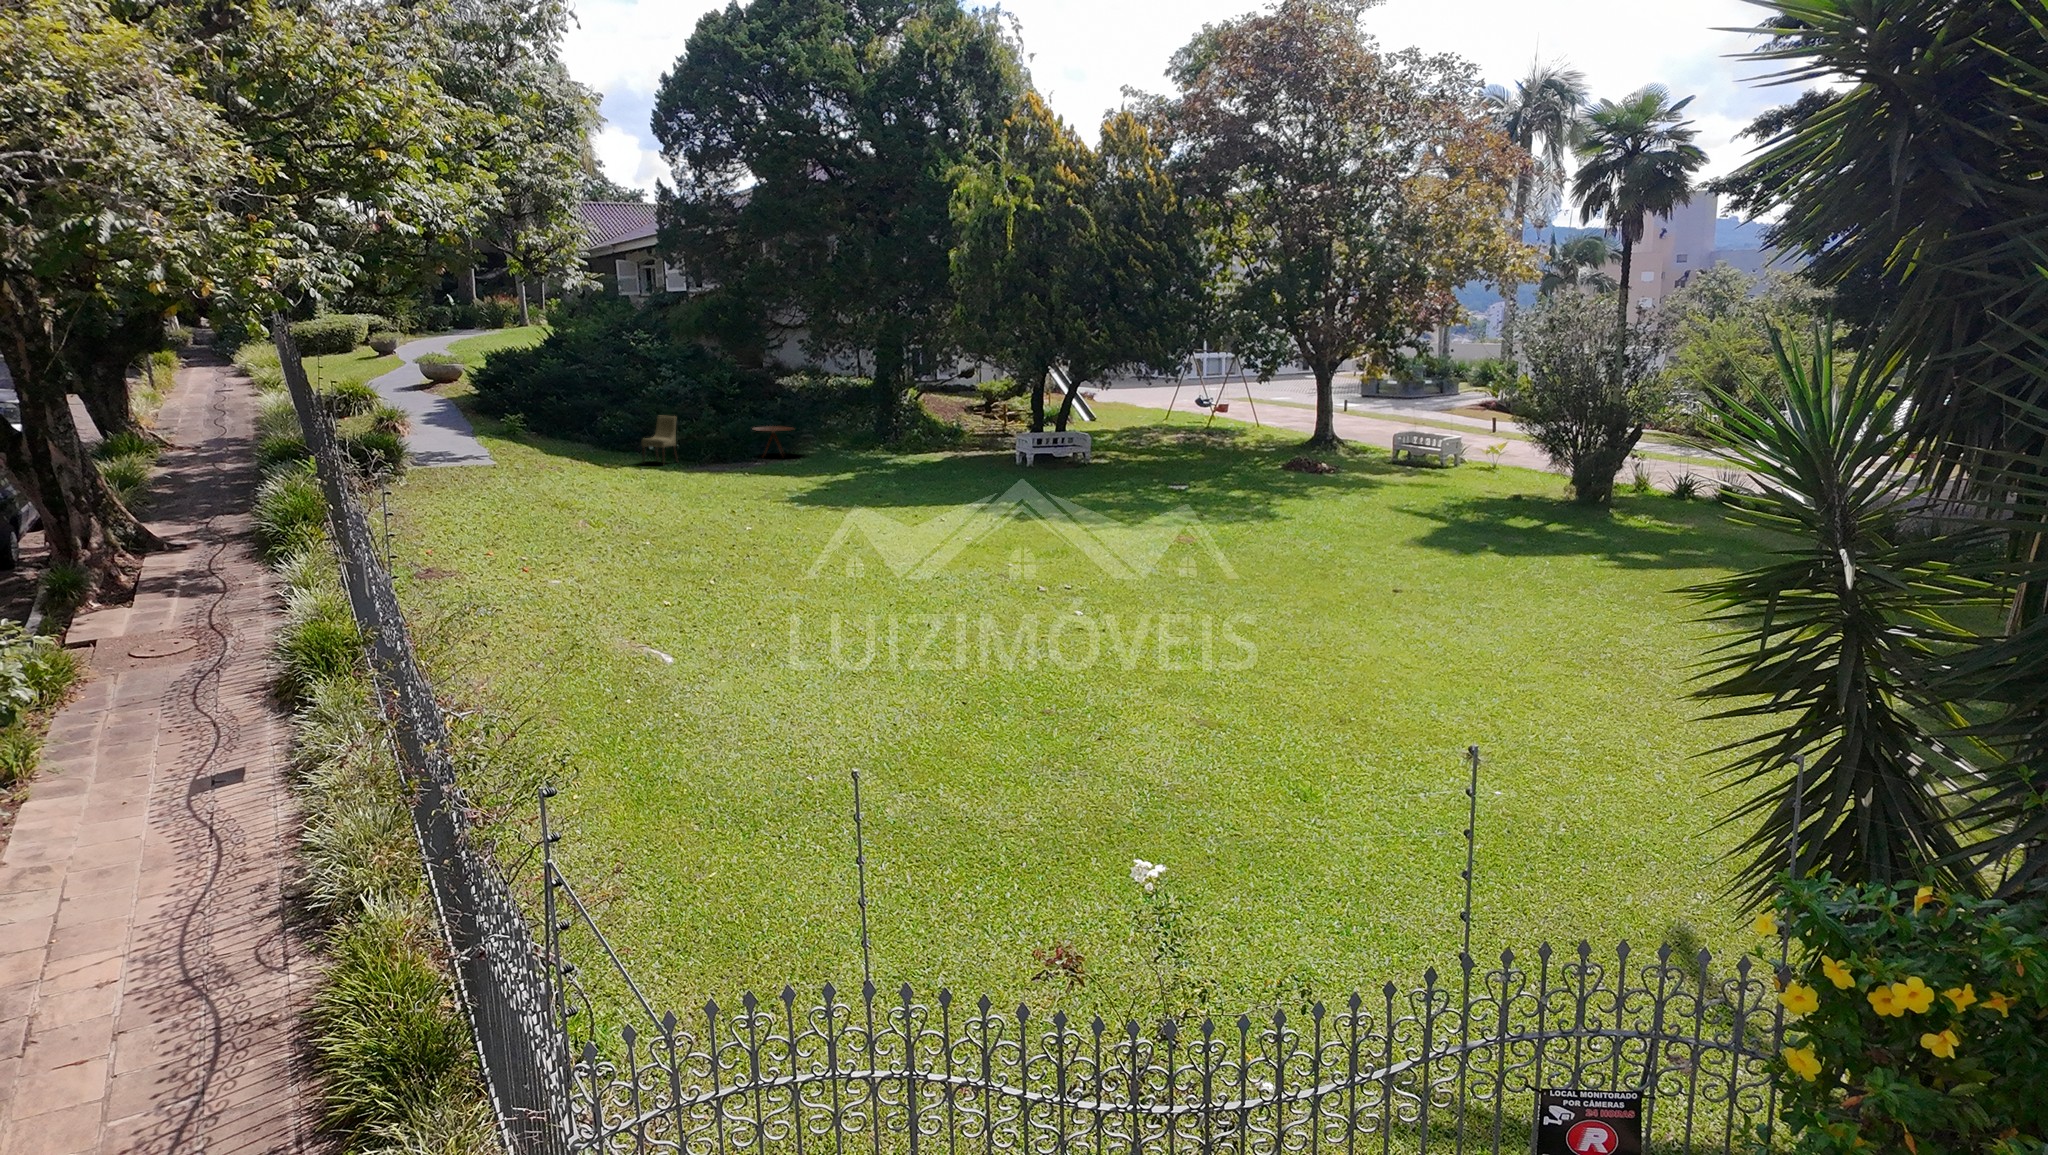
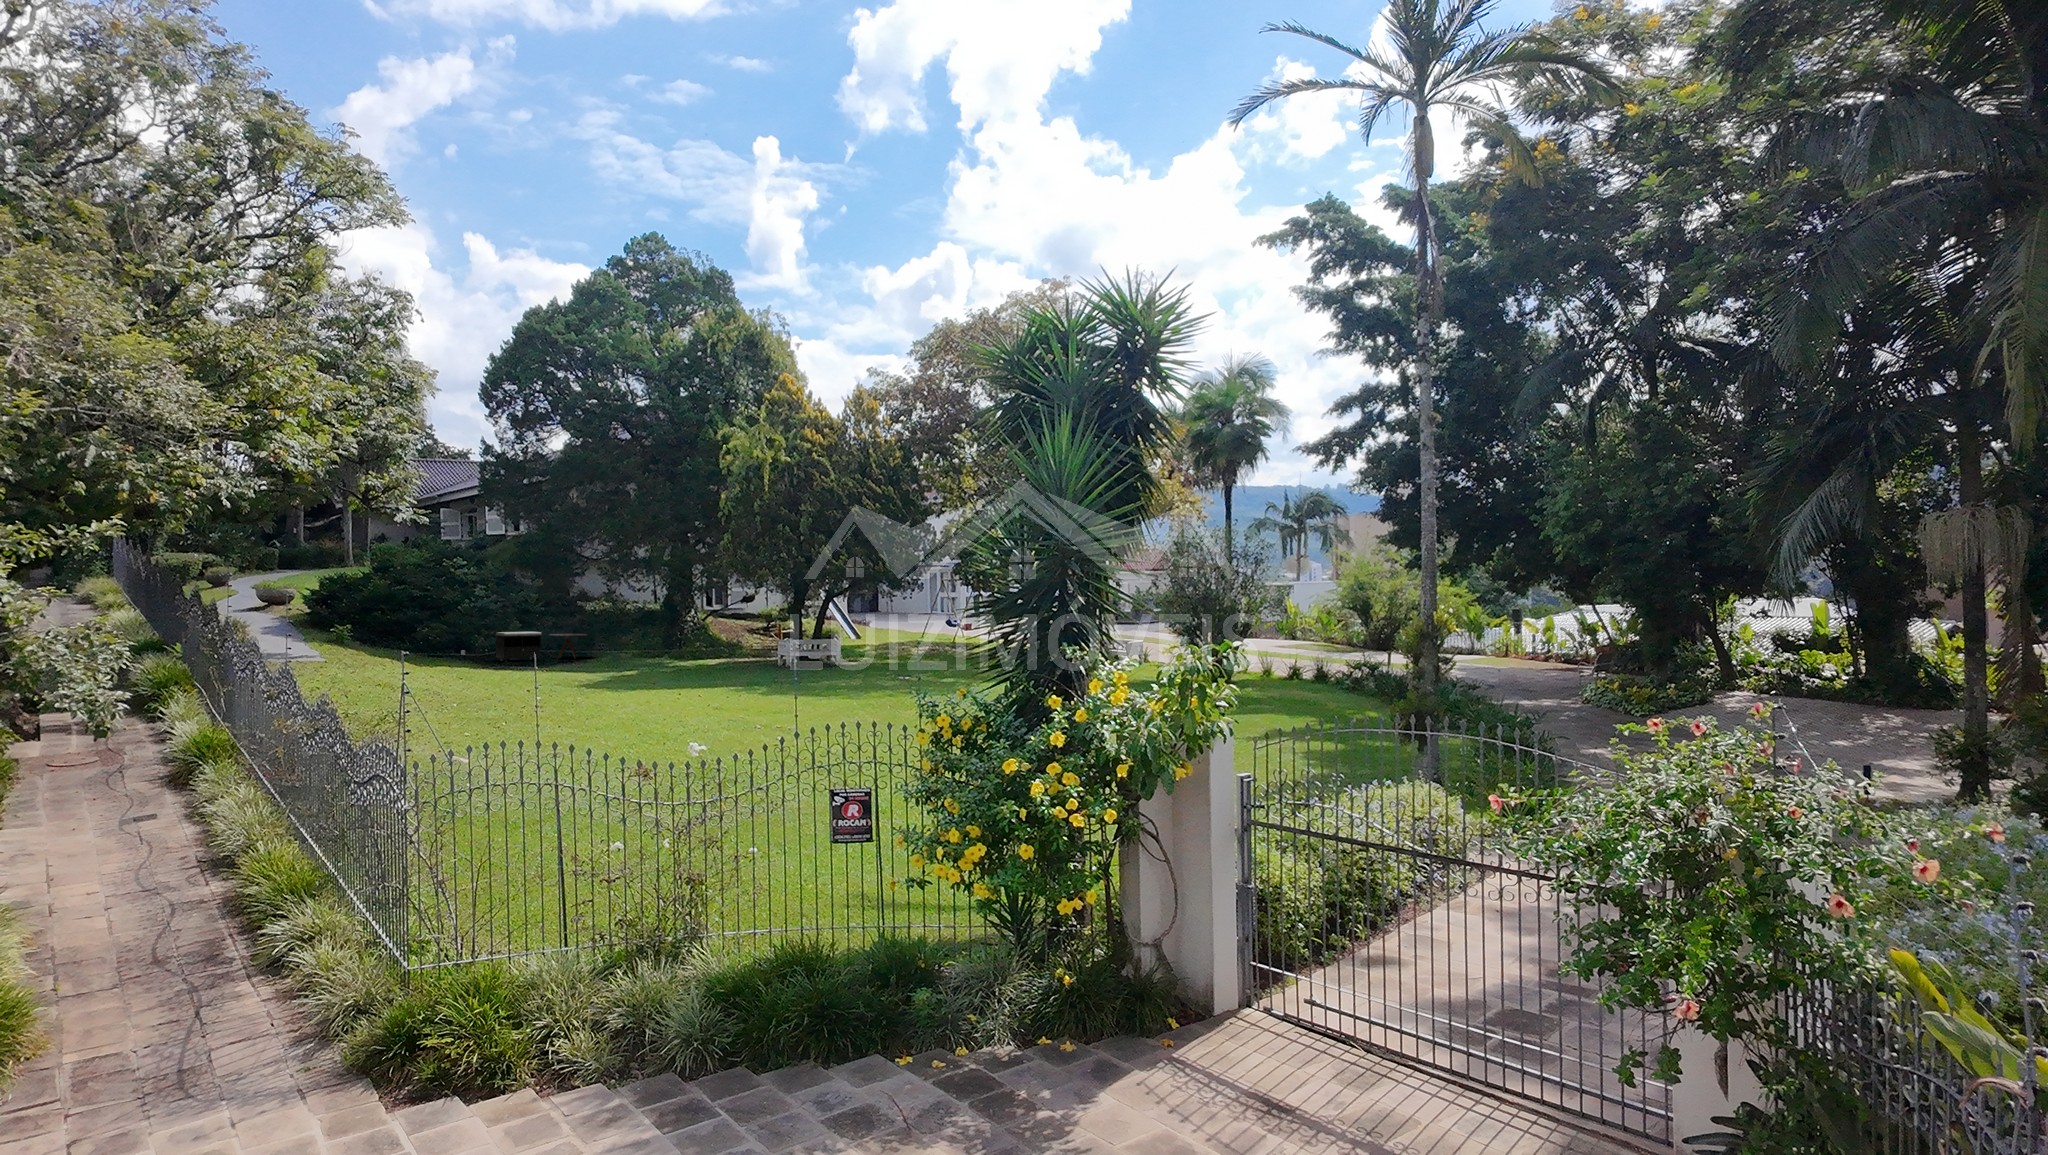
chair: present [642,416,678,466] -> none [450,623,483,663]
storage bench: none [692,425,745,463] -> present [496,632,542,662]

